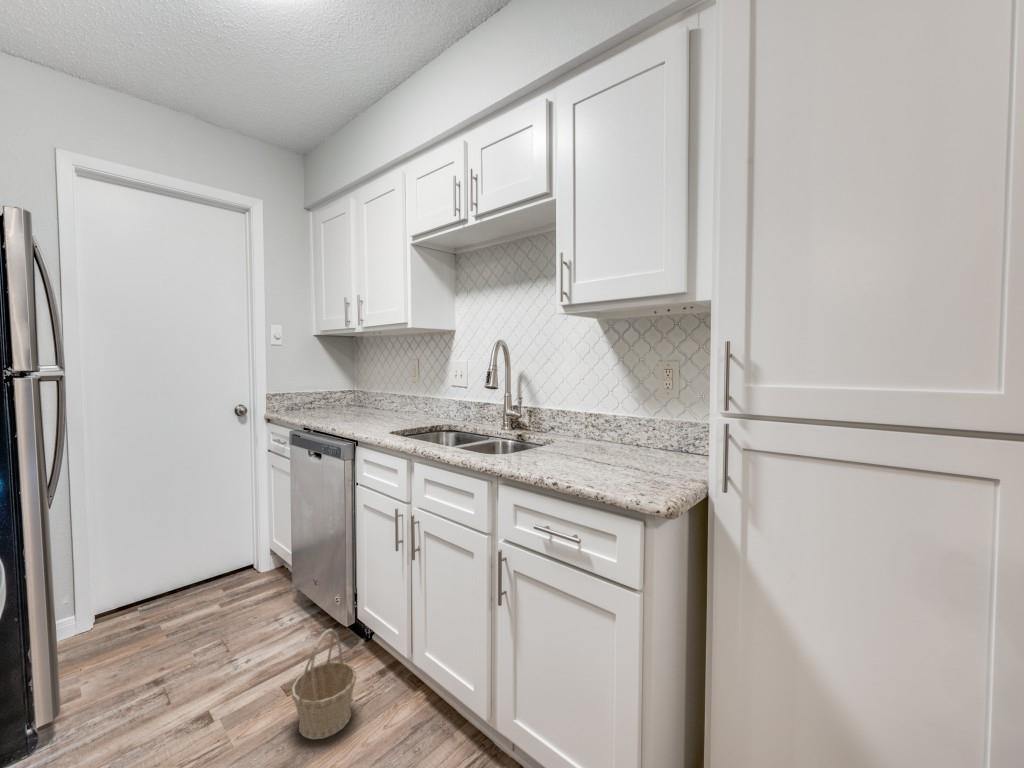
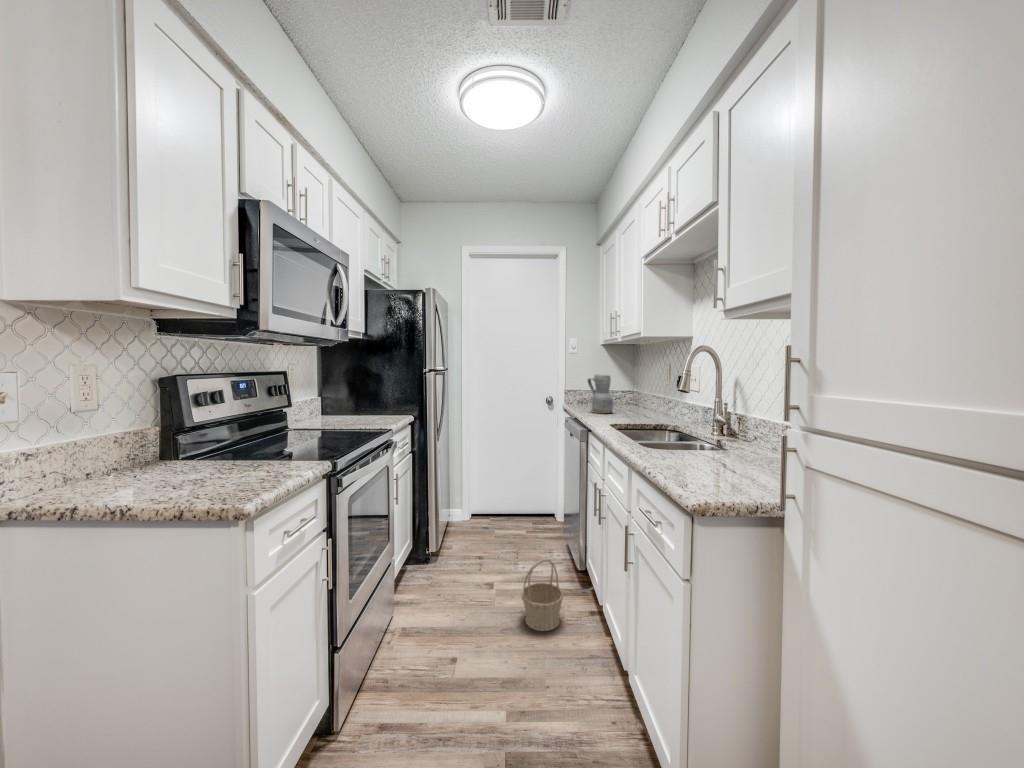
ceramic pitcher: none [321,372,356,421] -> present [588,374,613,413]

